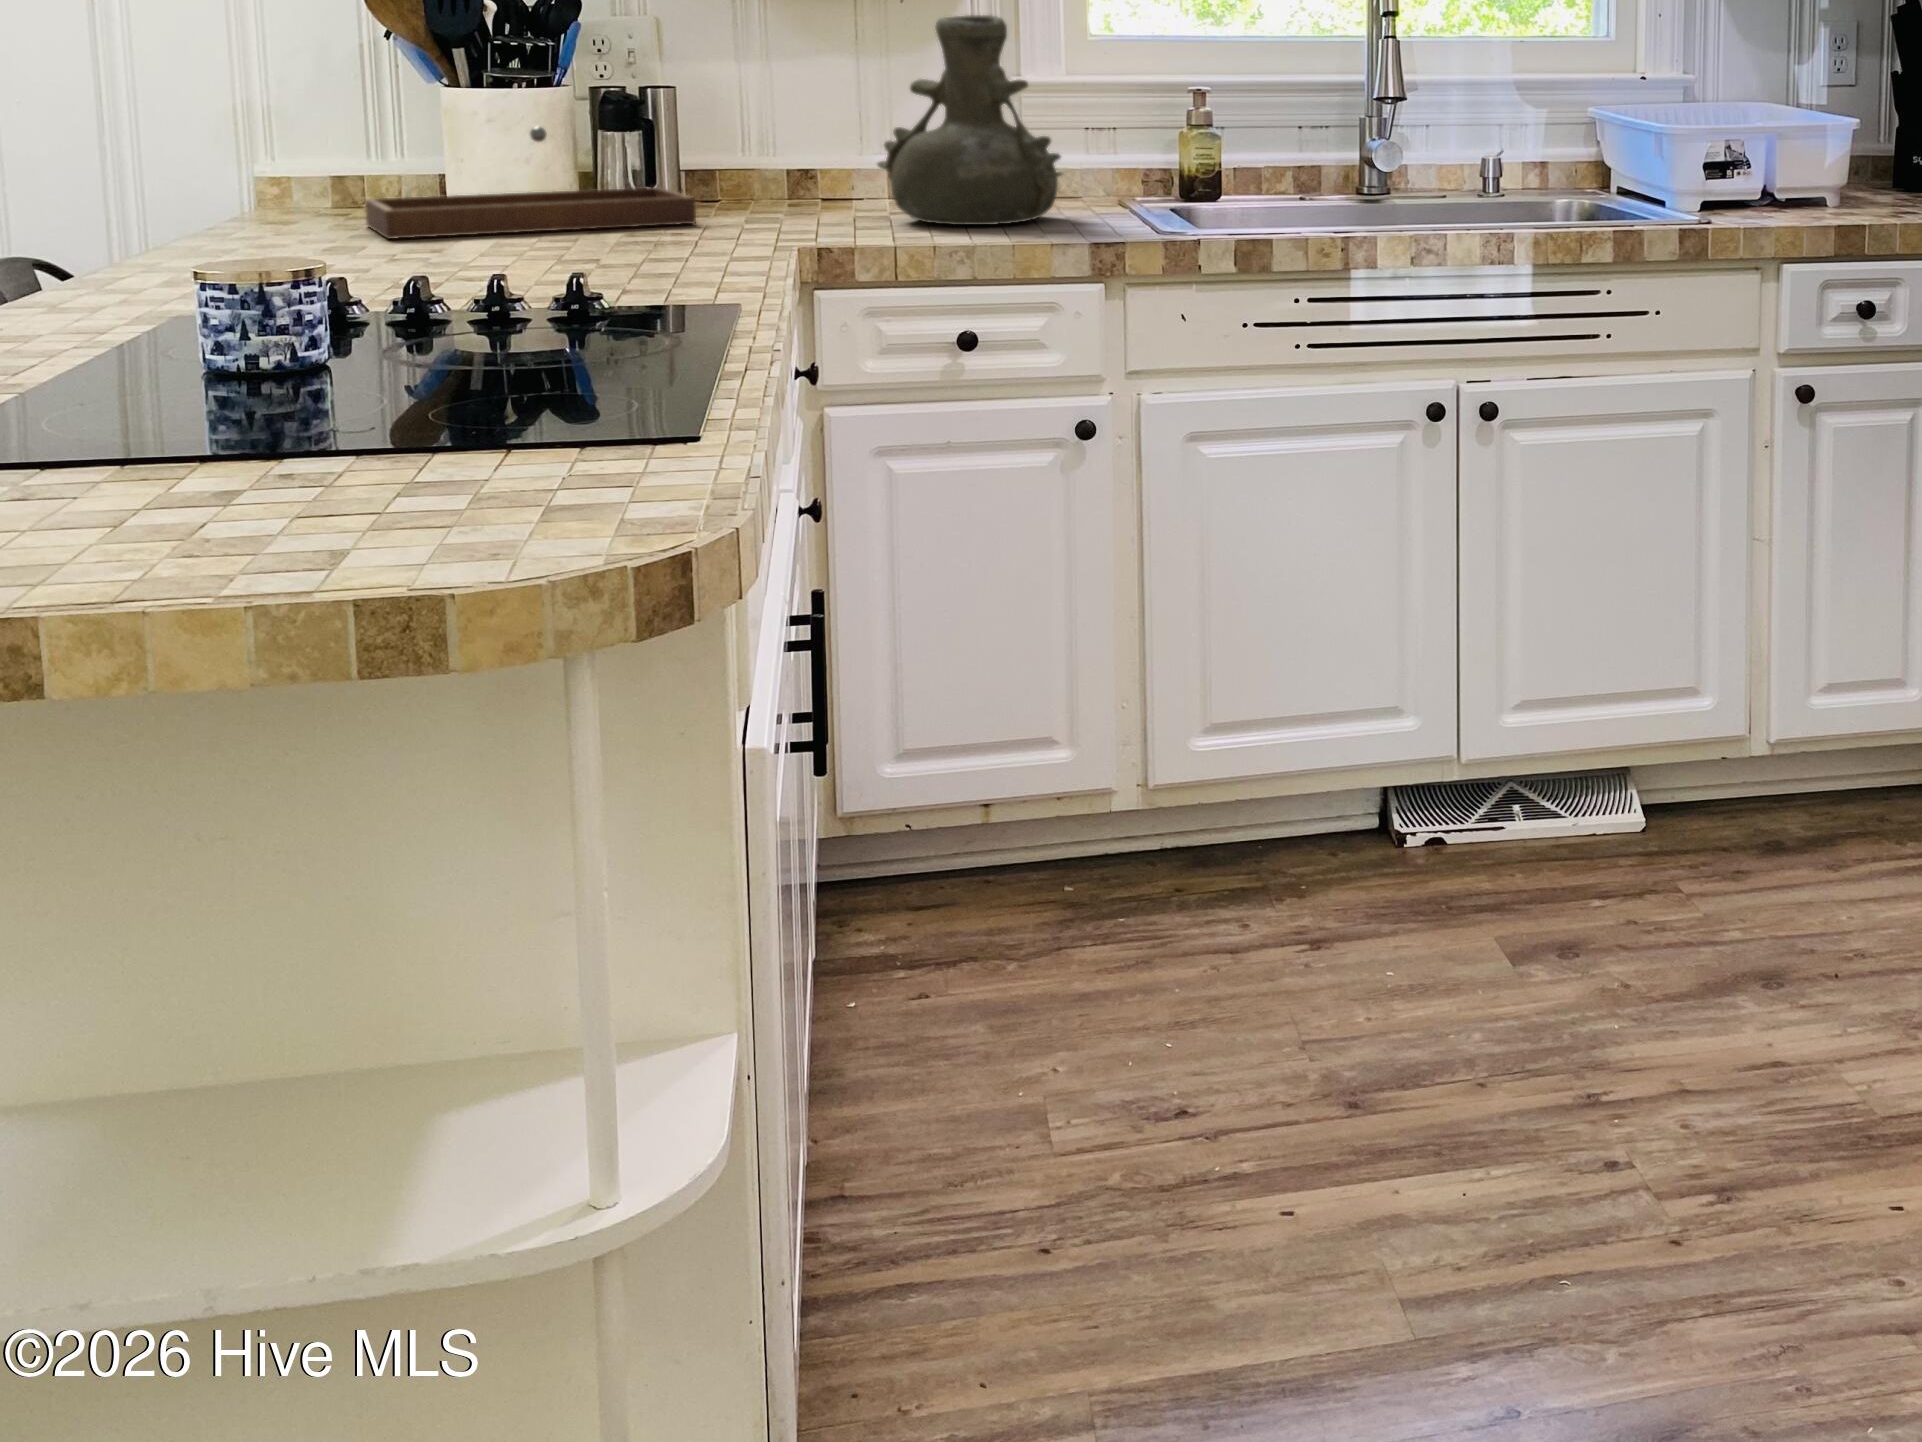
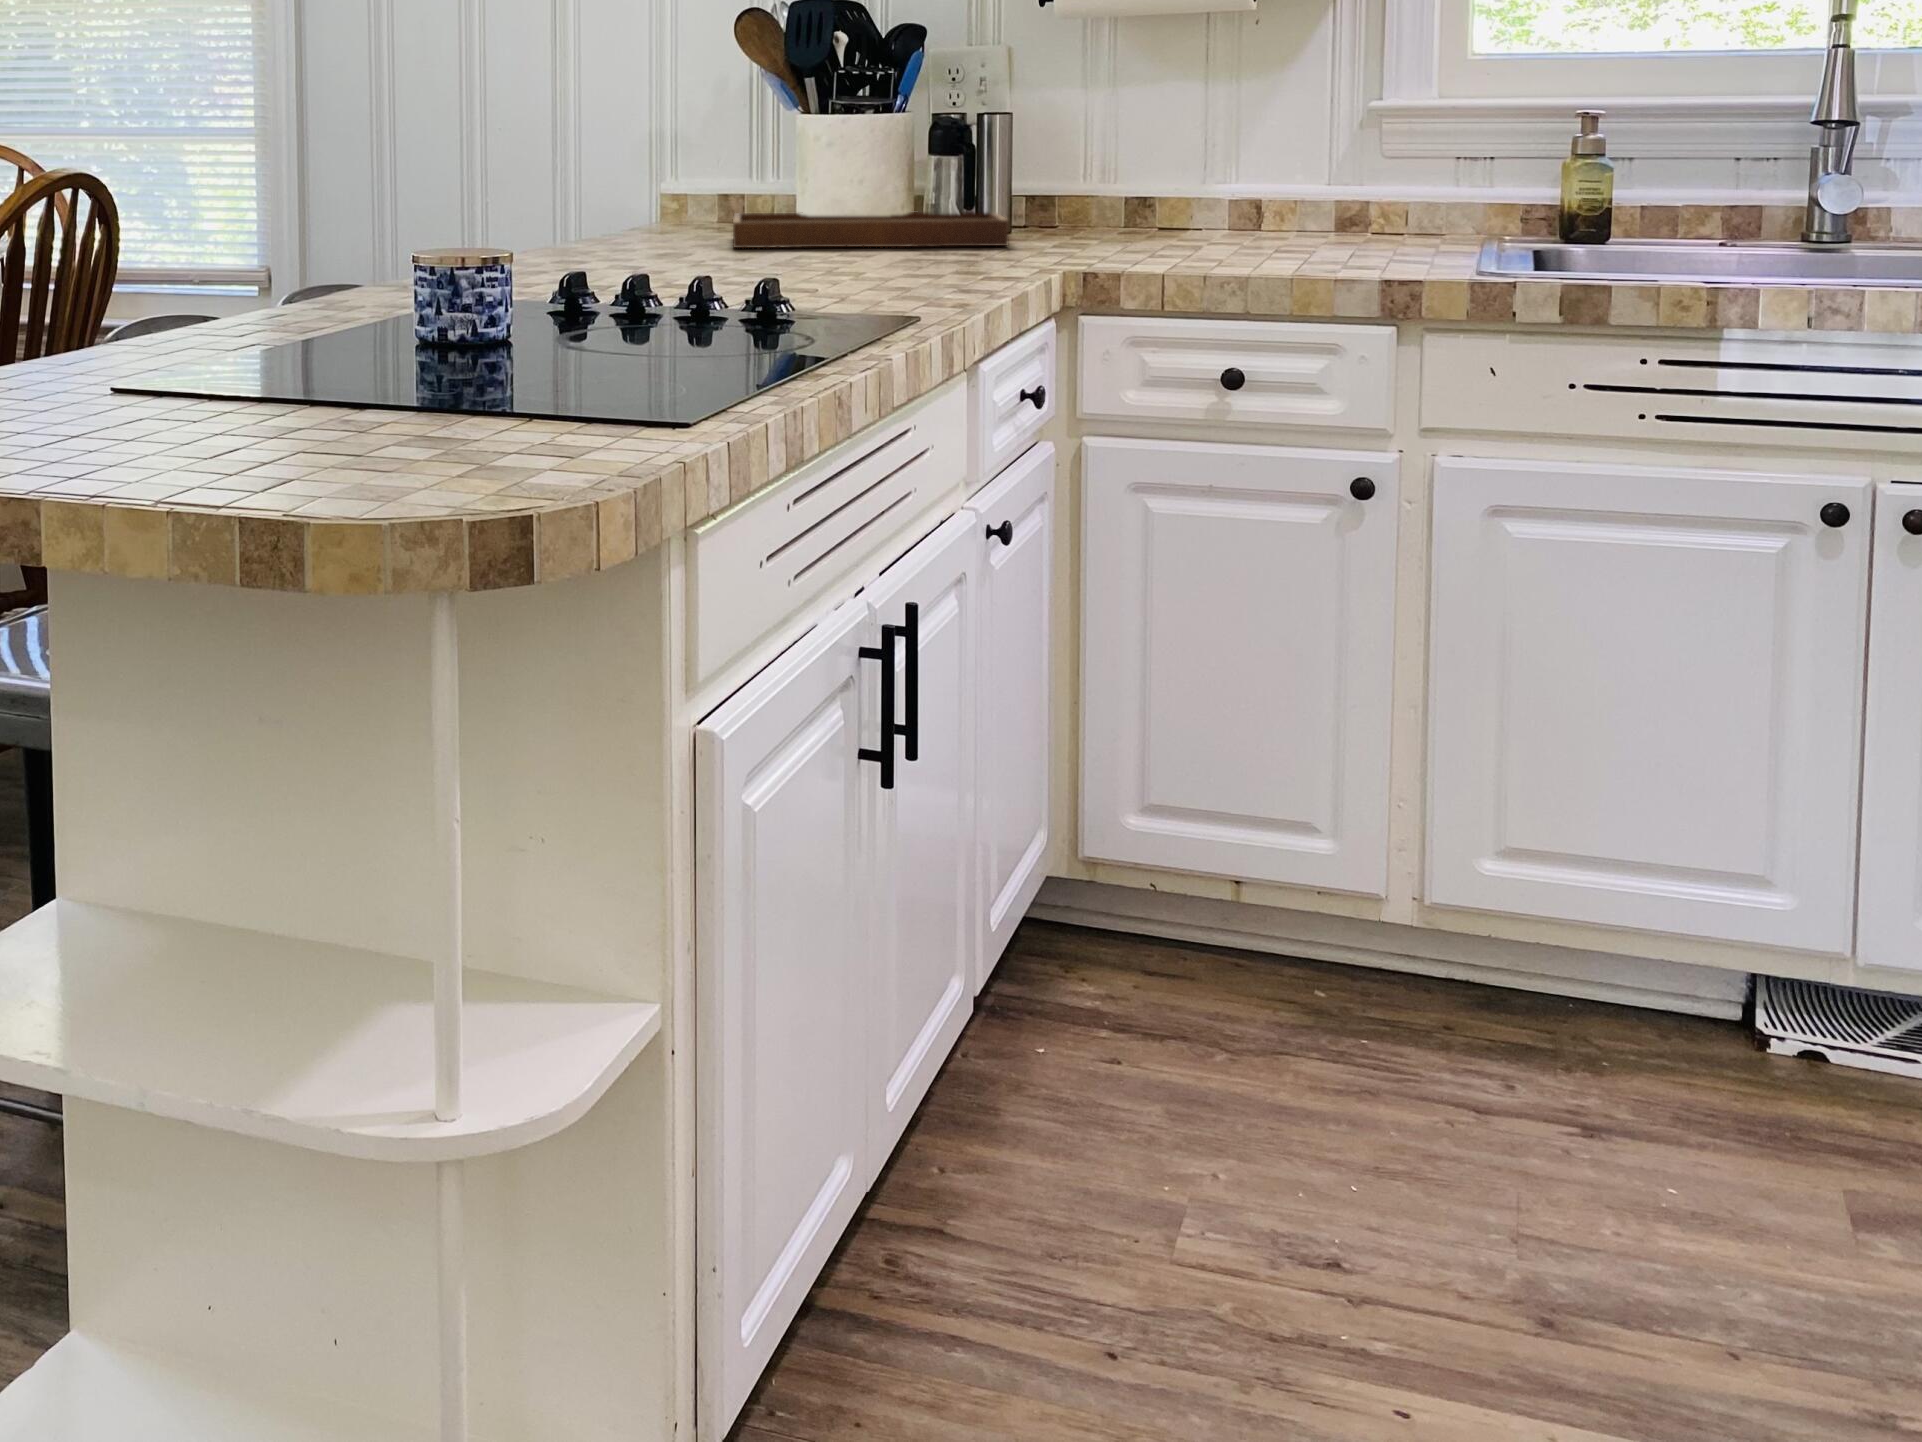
vase: present [877,15,1062,225] -> none [1192,34,1386,258]

